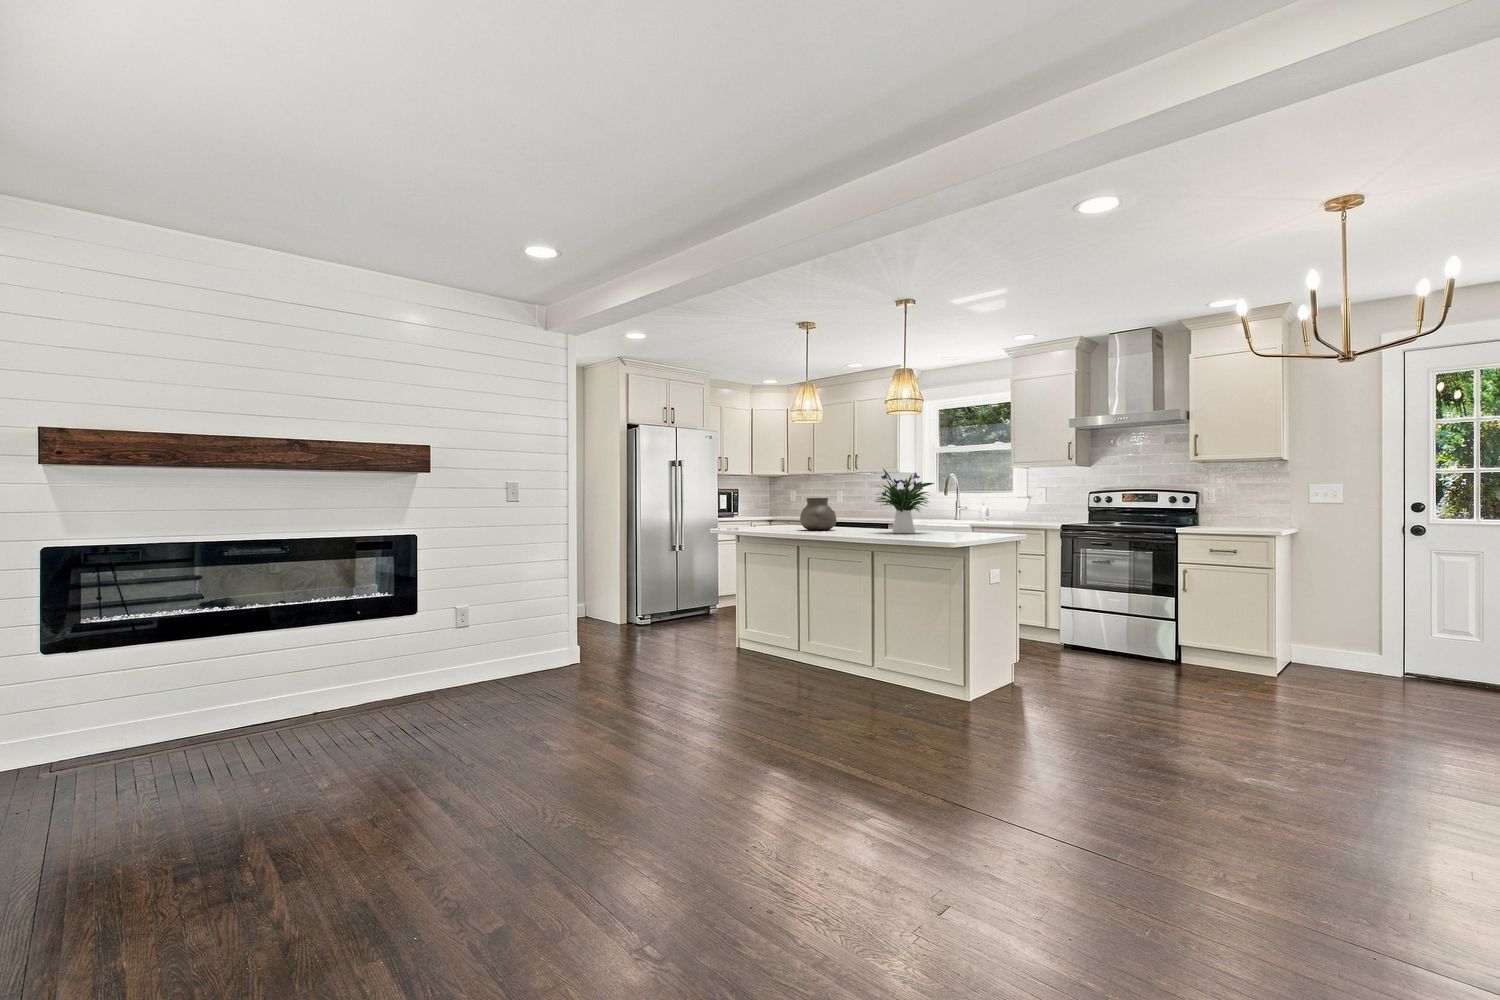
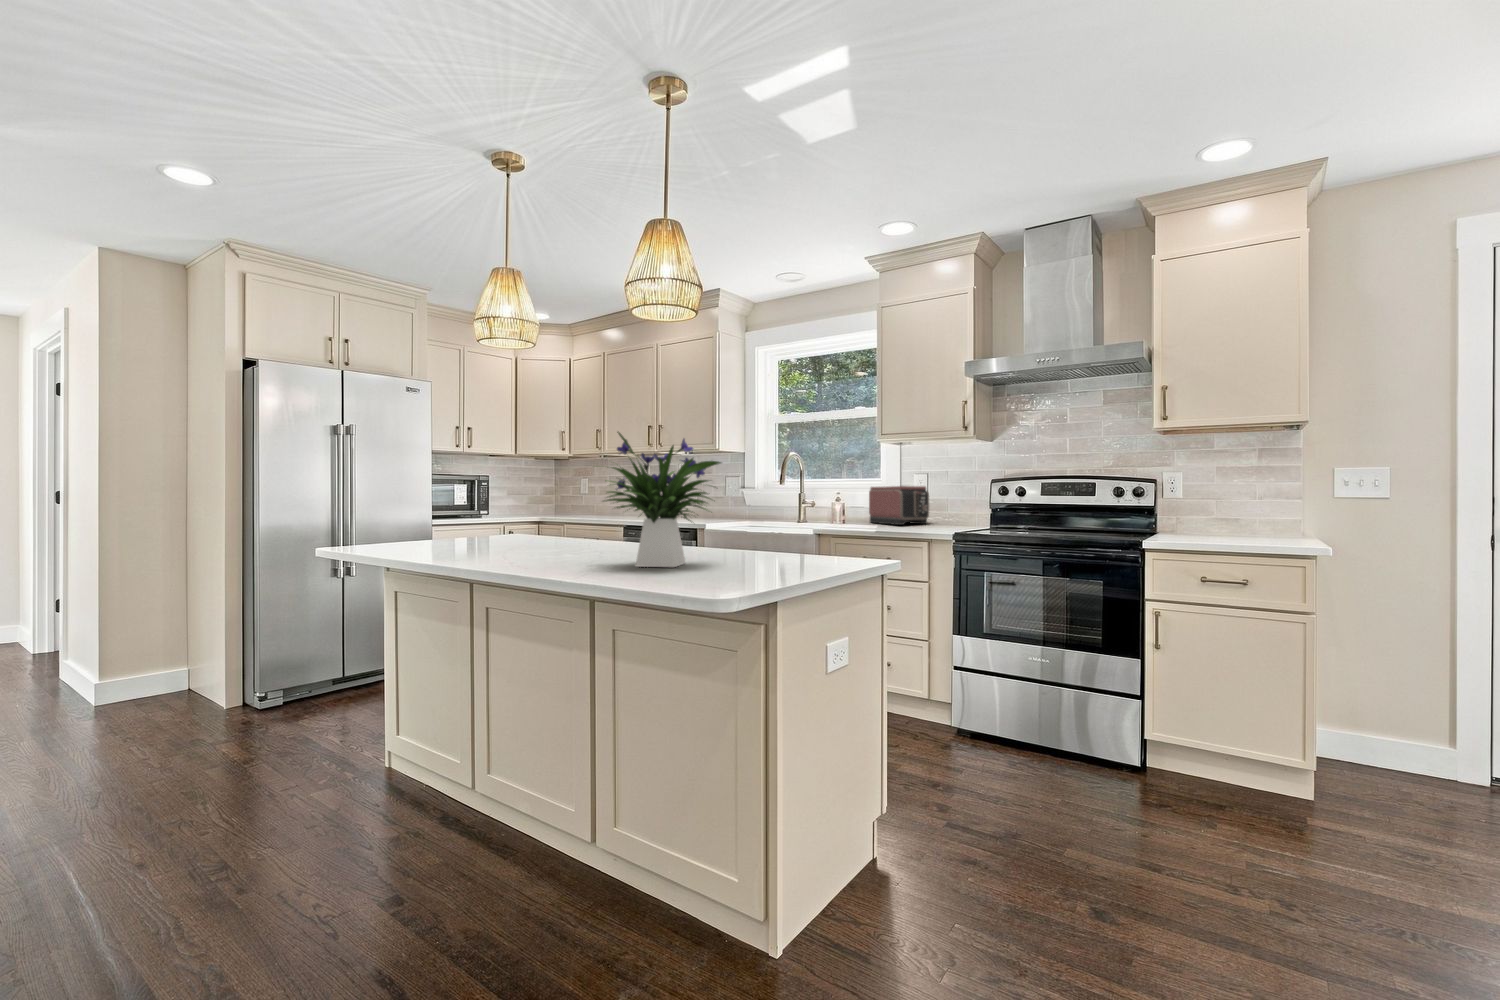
toaster: none [1006,496,1047,521] -> present [869,486,929,525]
vase: present [800,498,836,530] -> none [473,491,549,555]

